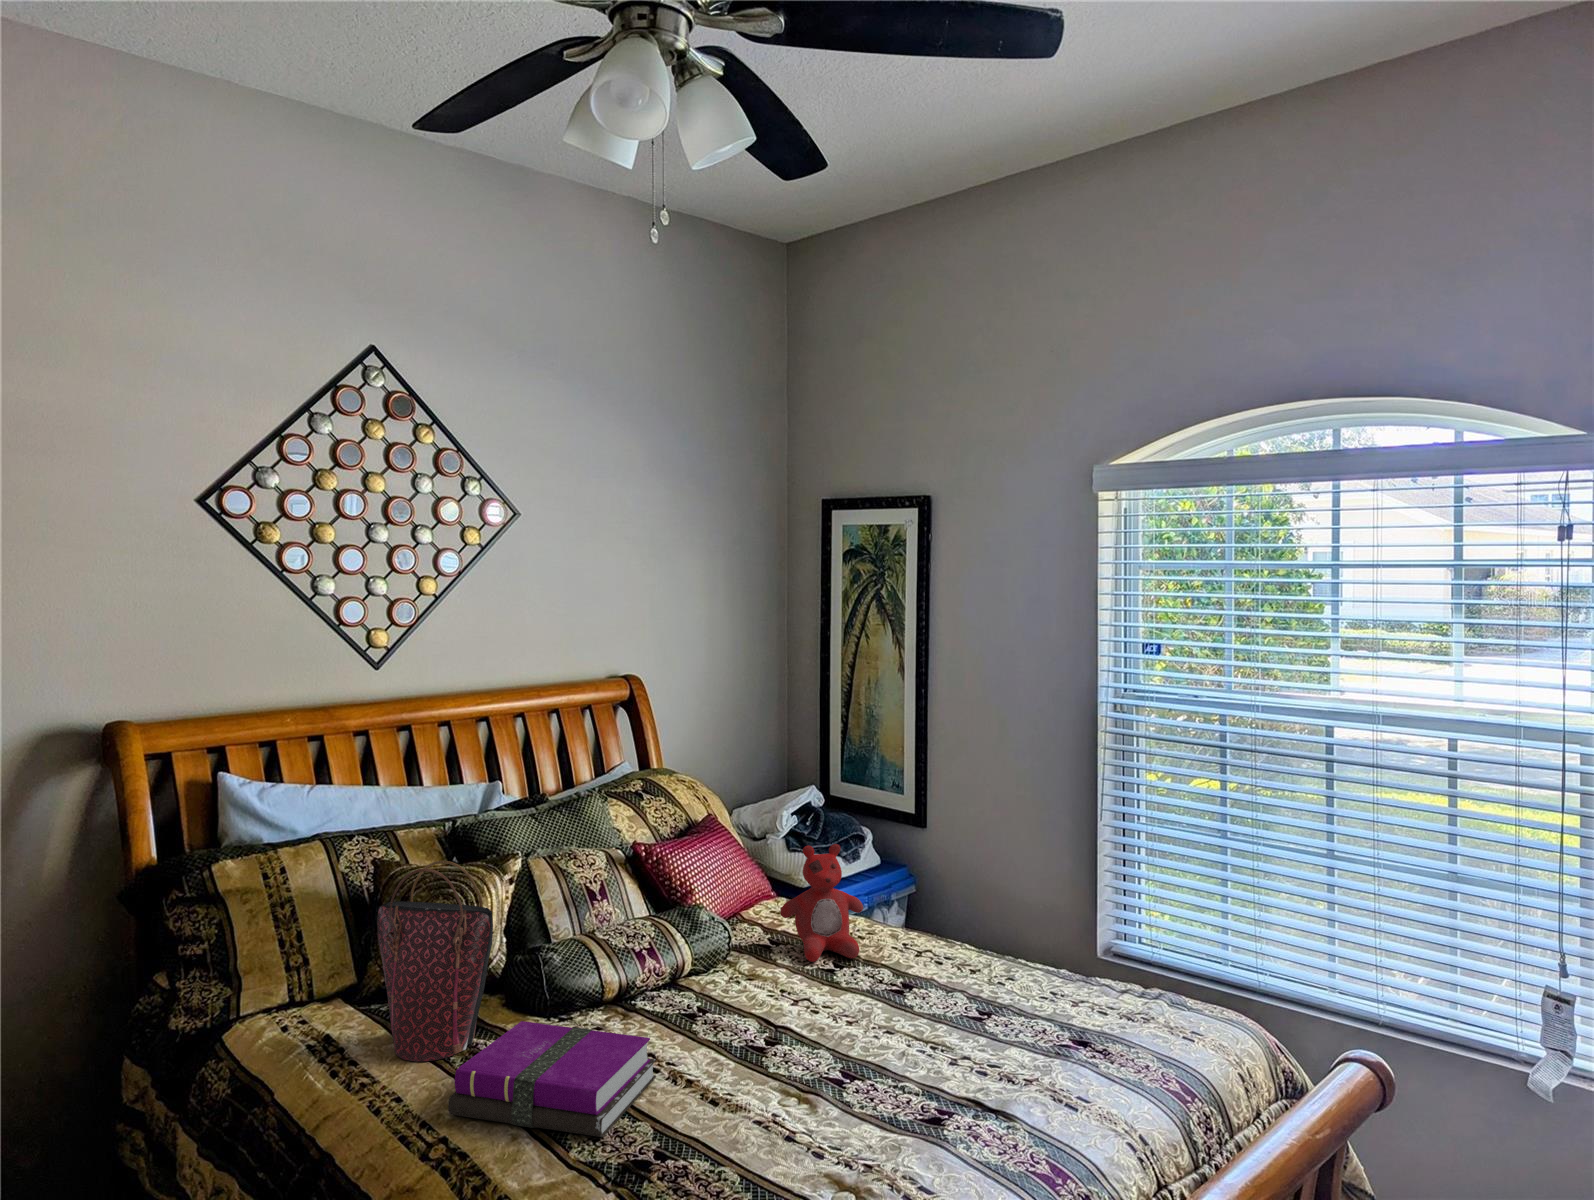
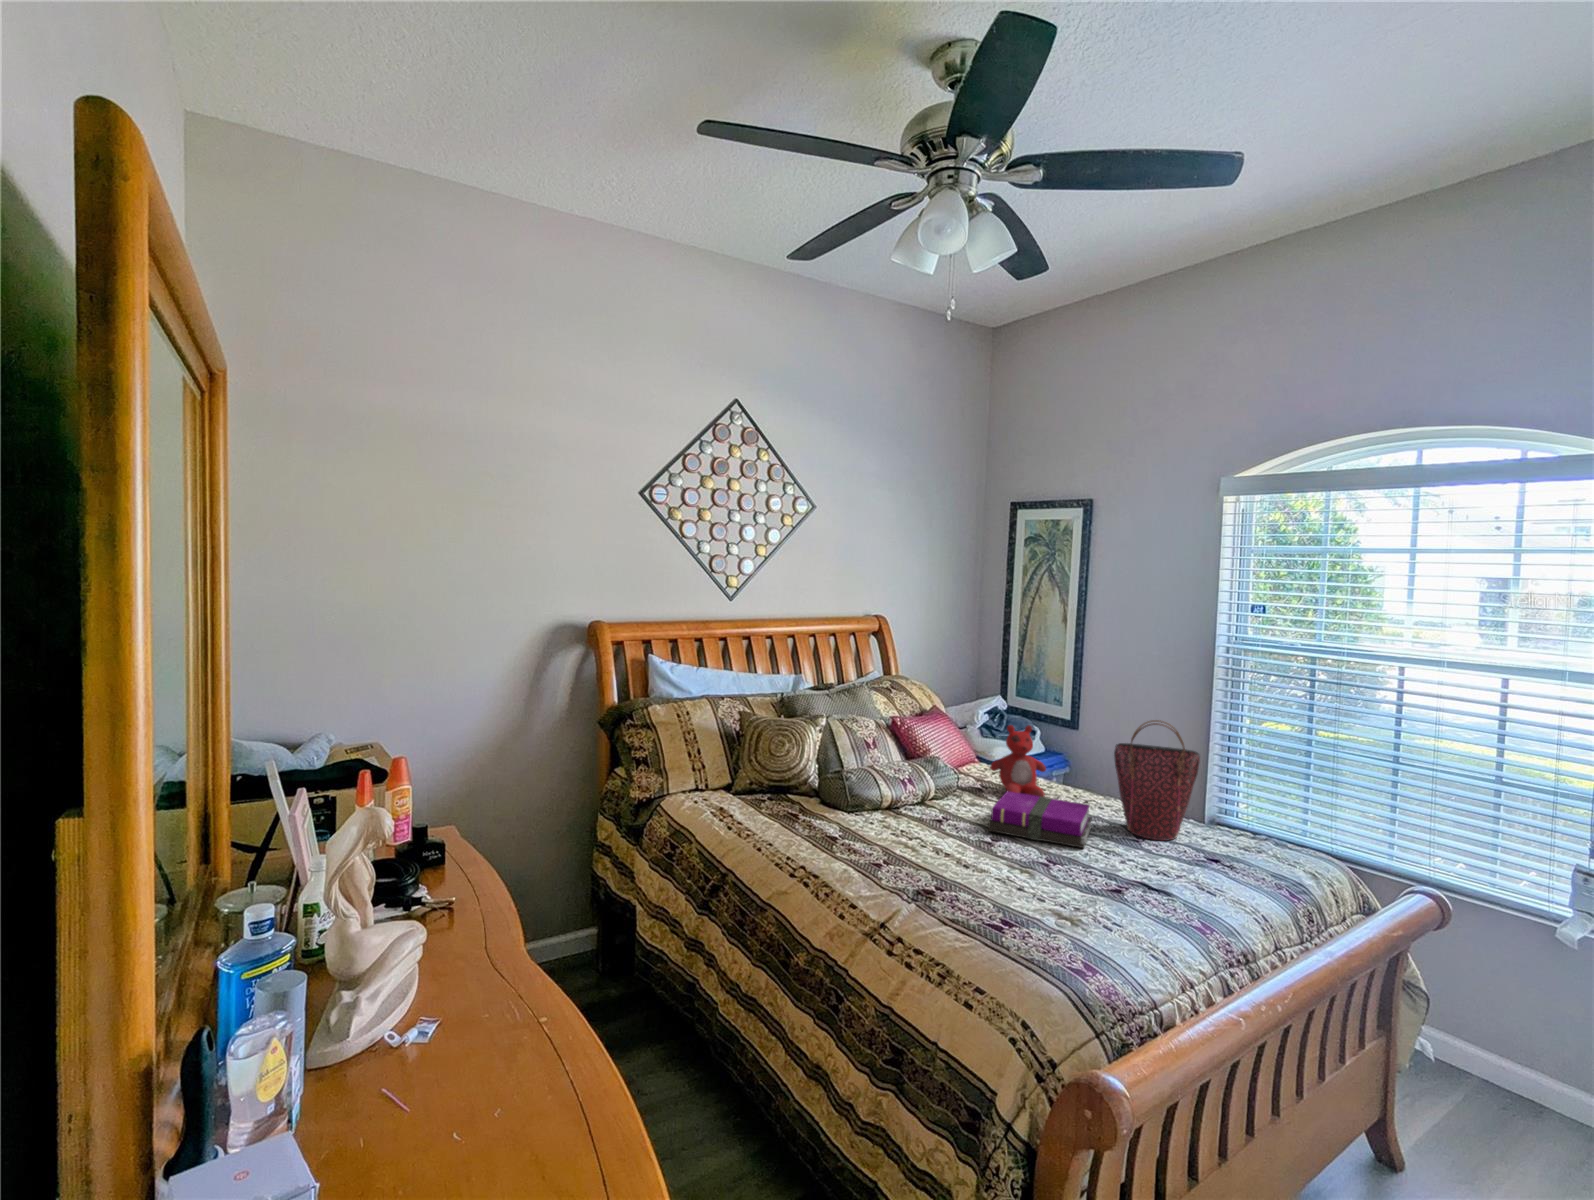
handbag: present [377,861,493,1061] -> present [1114,720,1200,840]
notebook: present [448,1021,656,1137] -> present [988,791,1092,848]

